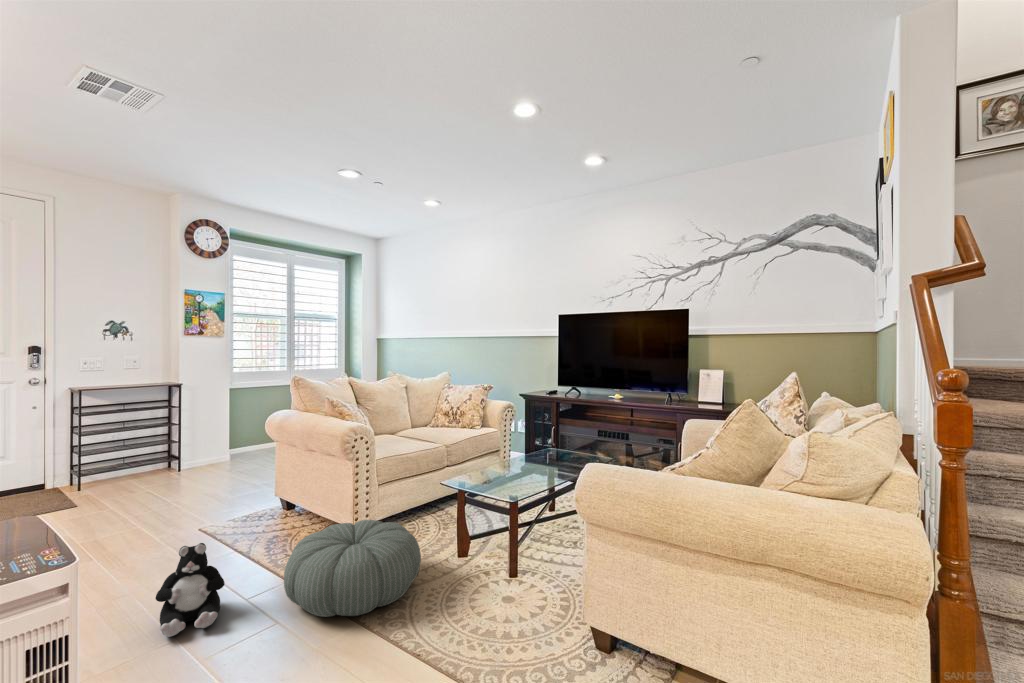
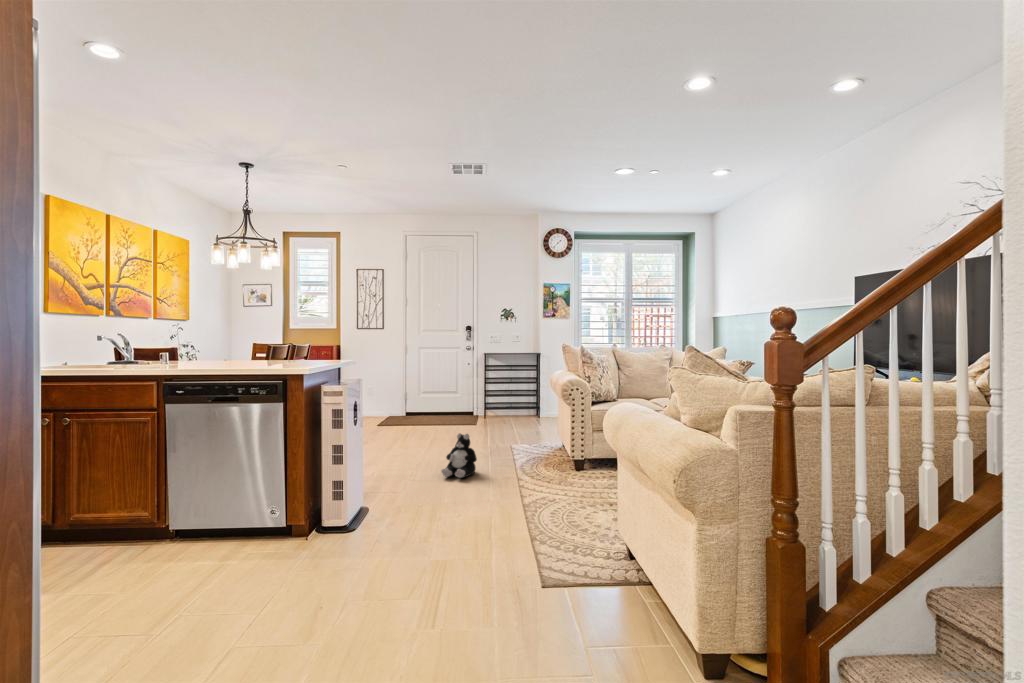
pouf: present [284,520,421,617] -> none [496,442,584,495]

